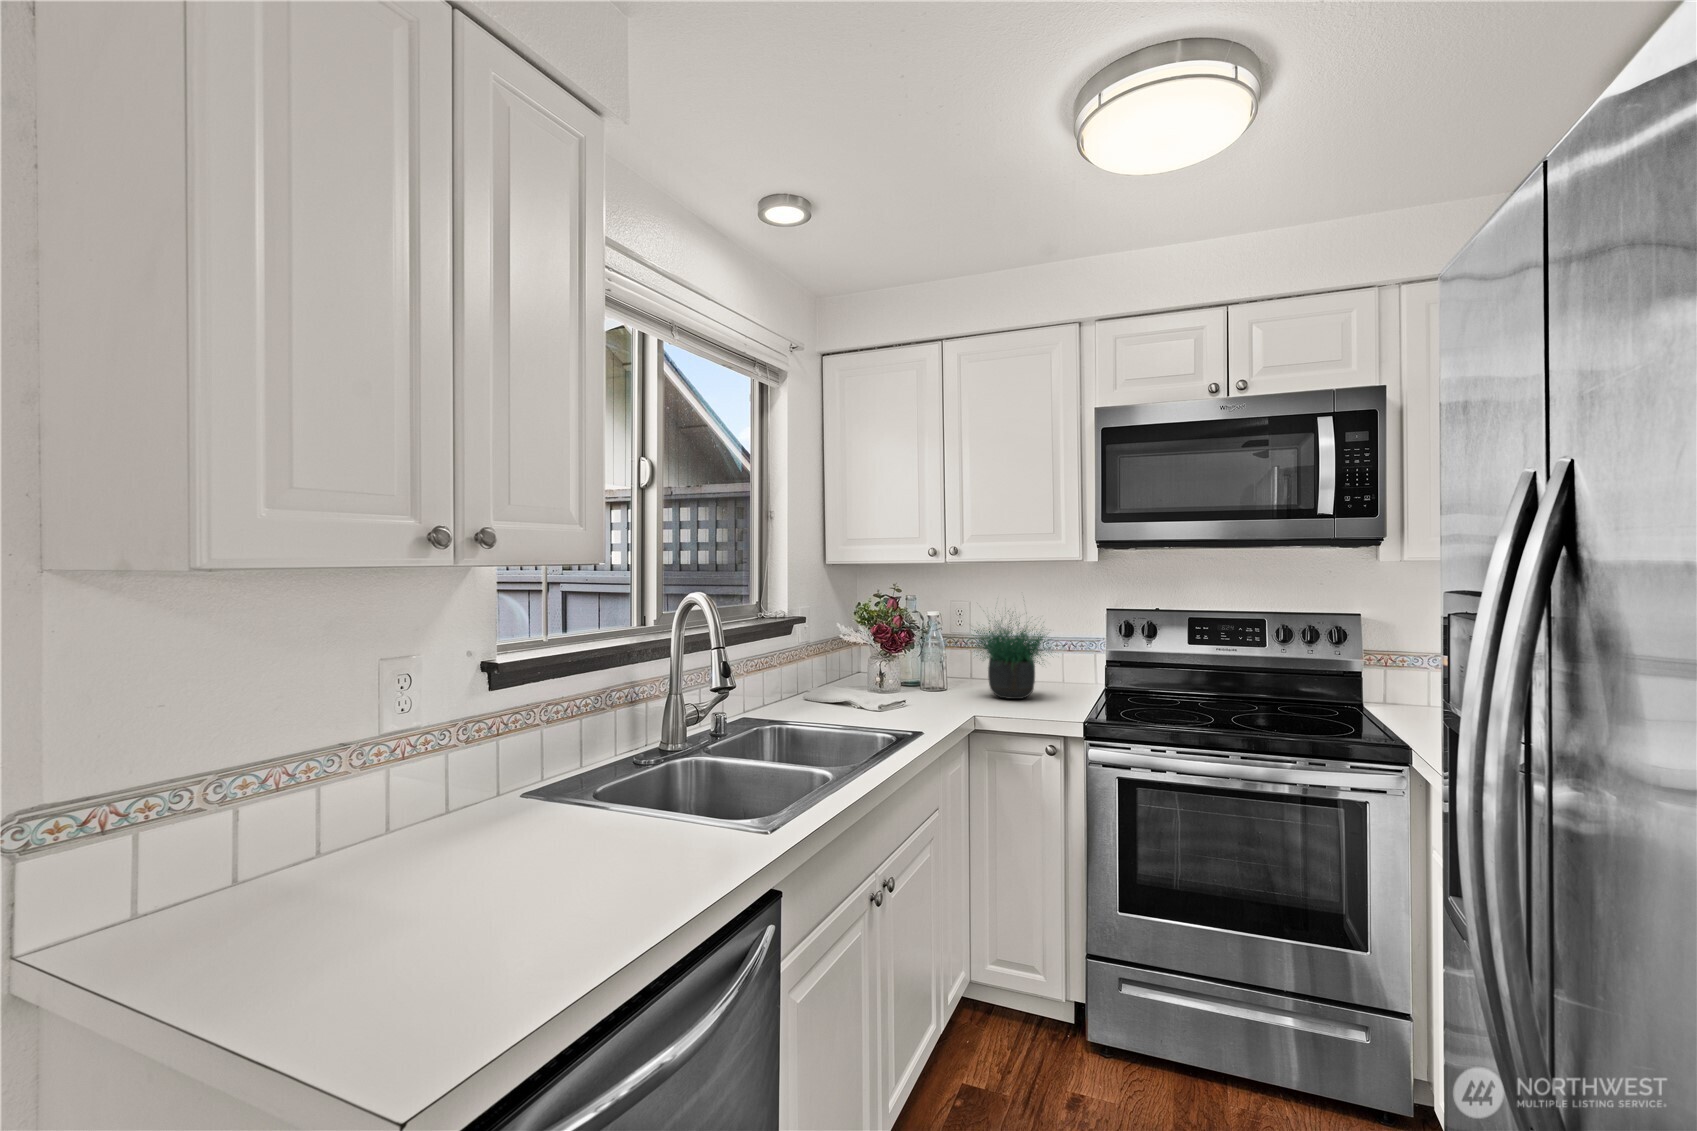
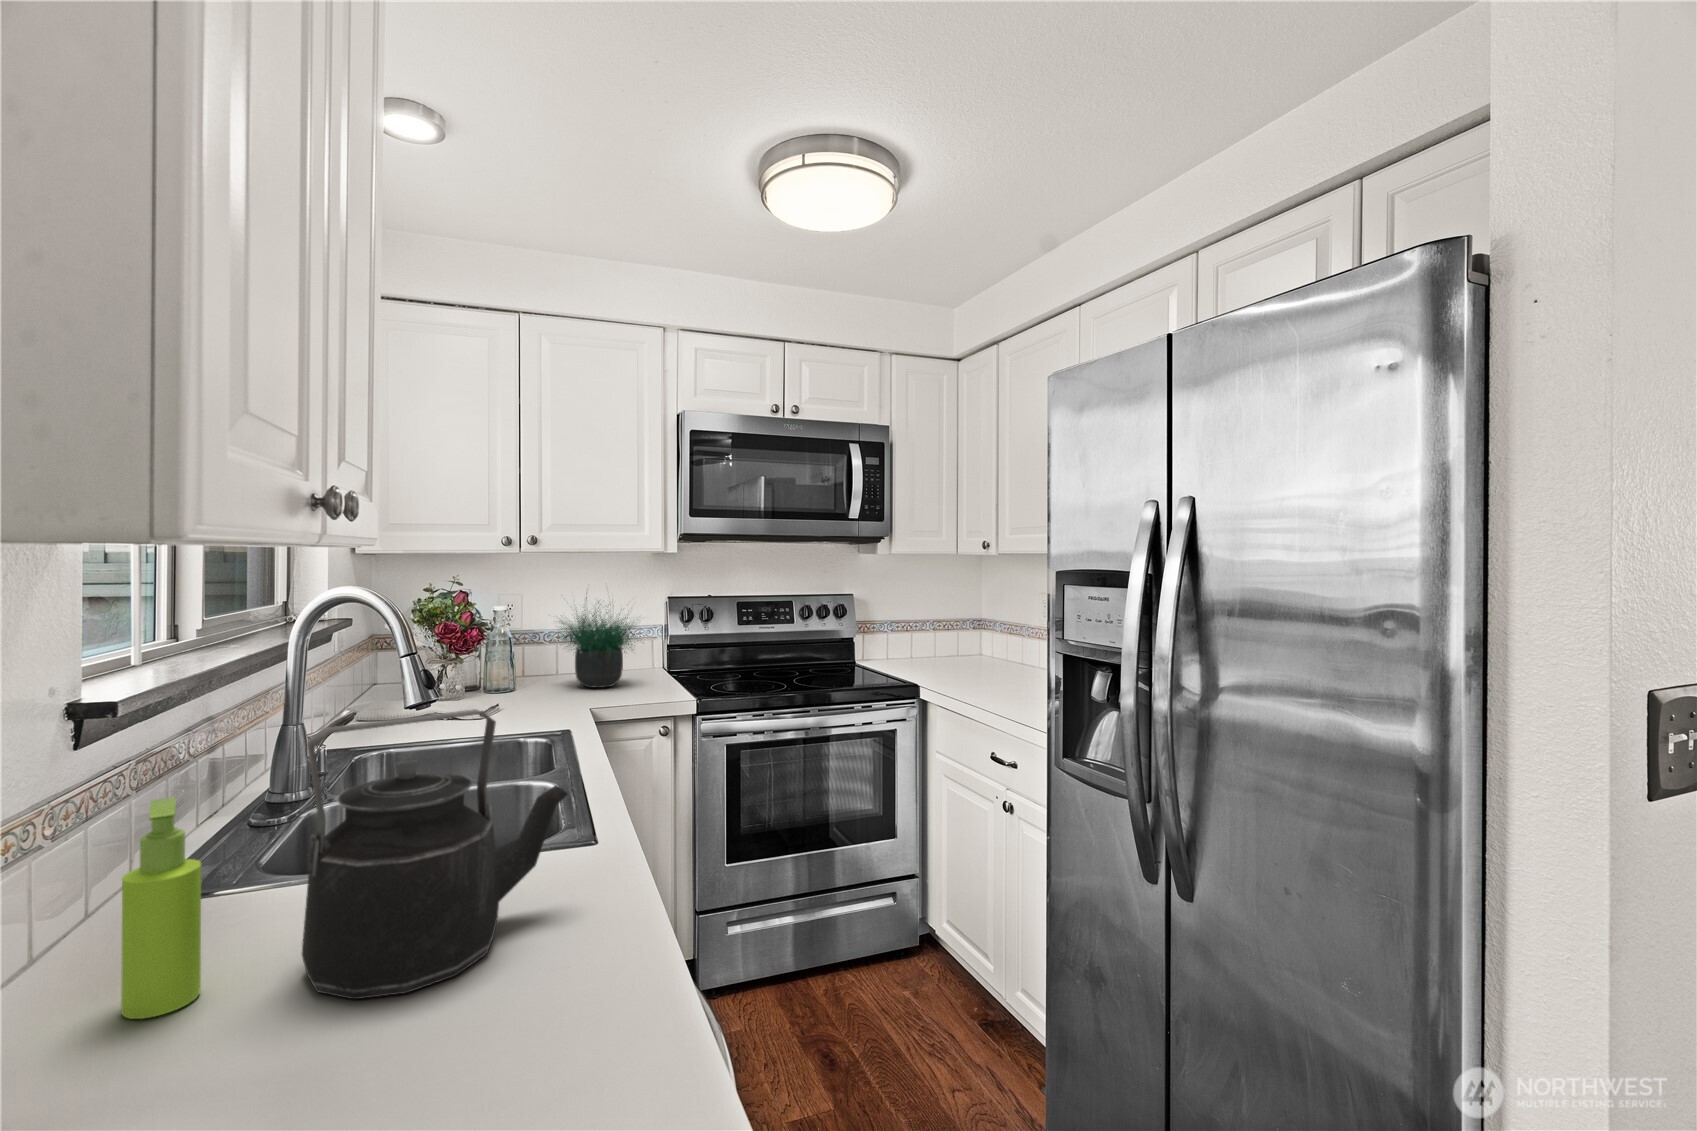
kettle: none [488,689,680,887] -> present [302,709,568,999]
soap dispenser: none [423,723,464,856] -> present [121,797,201,1019]

